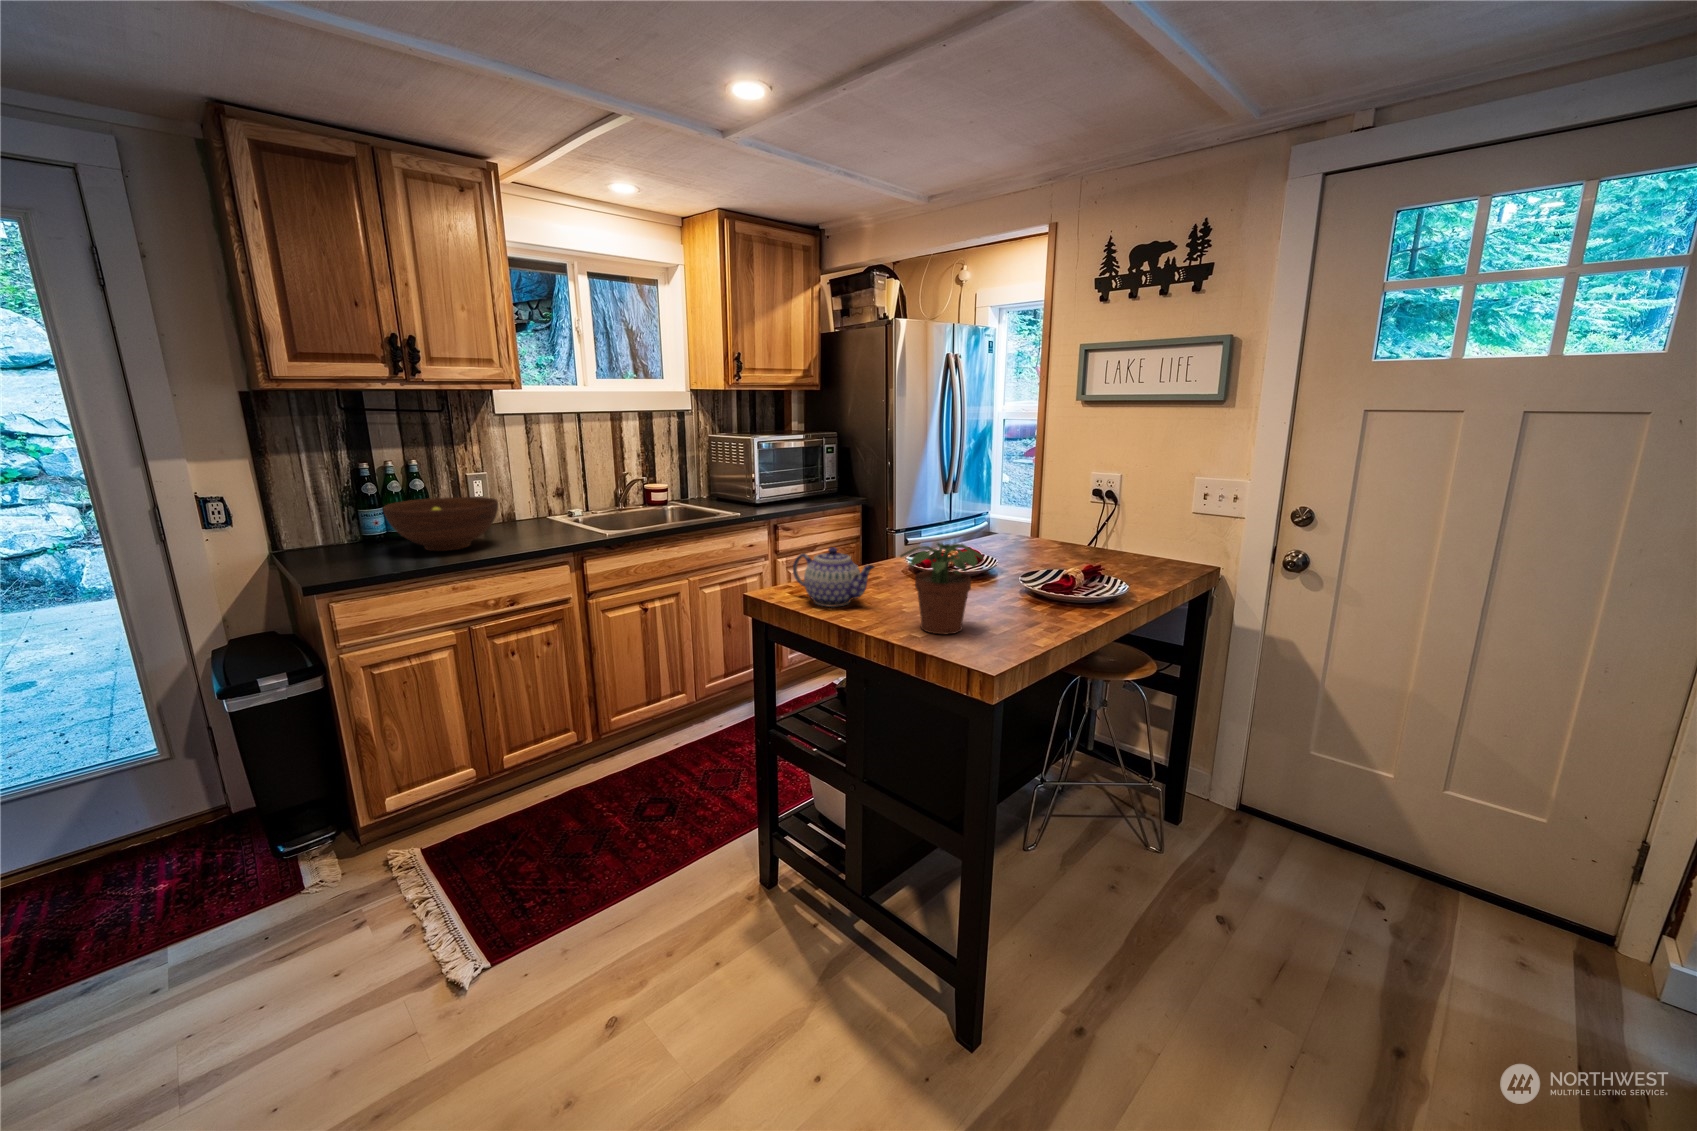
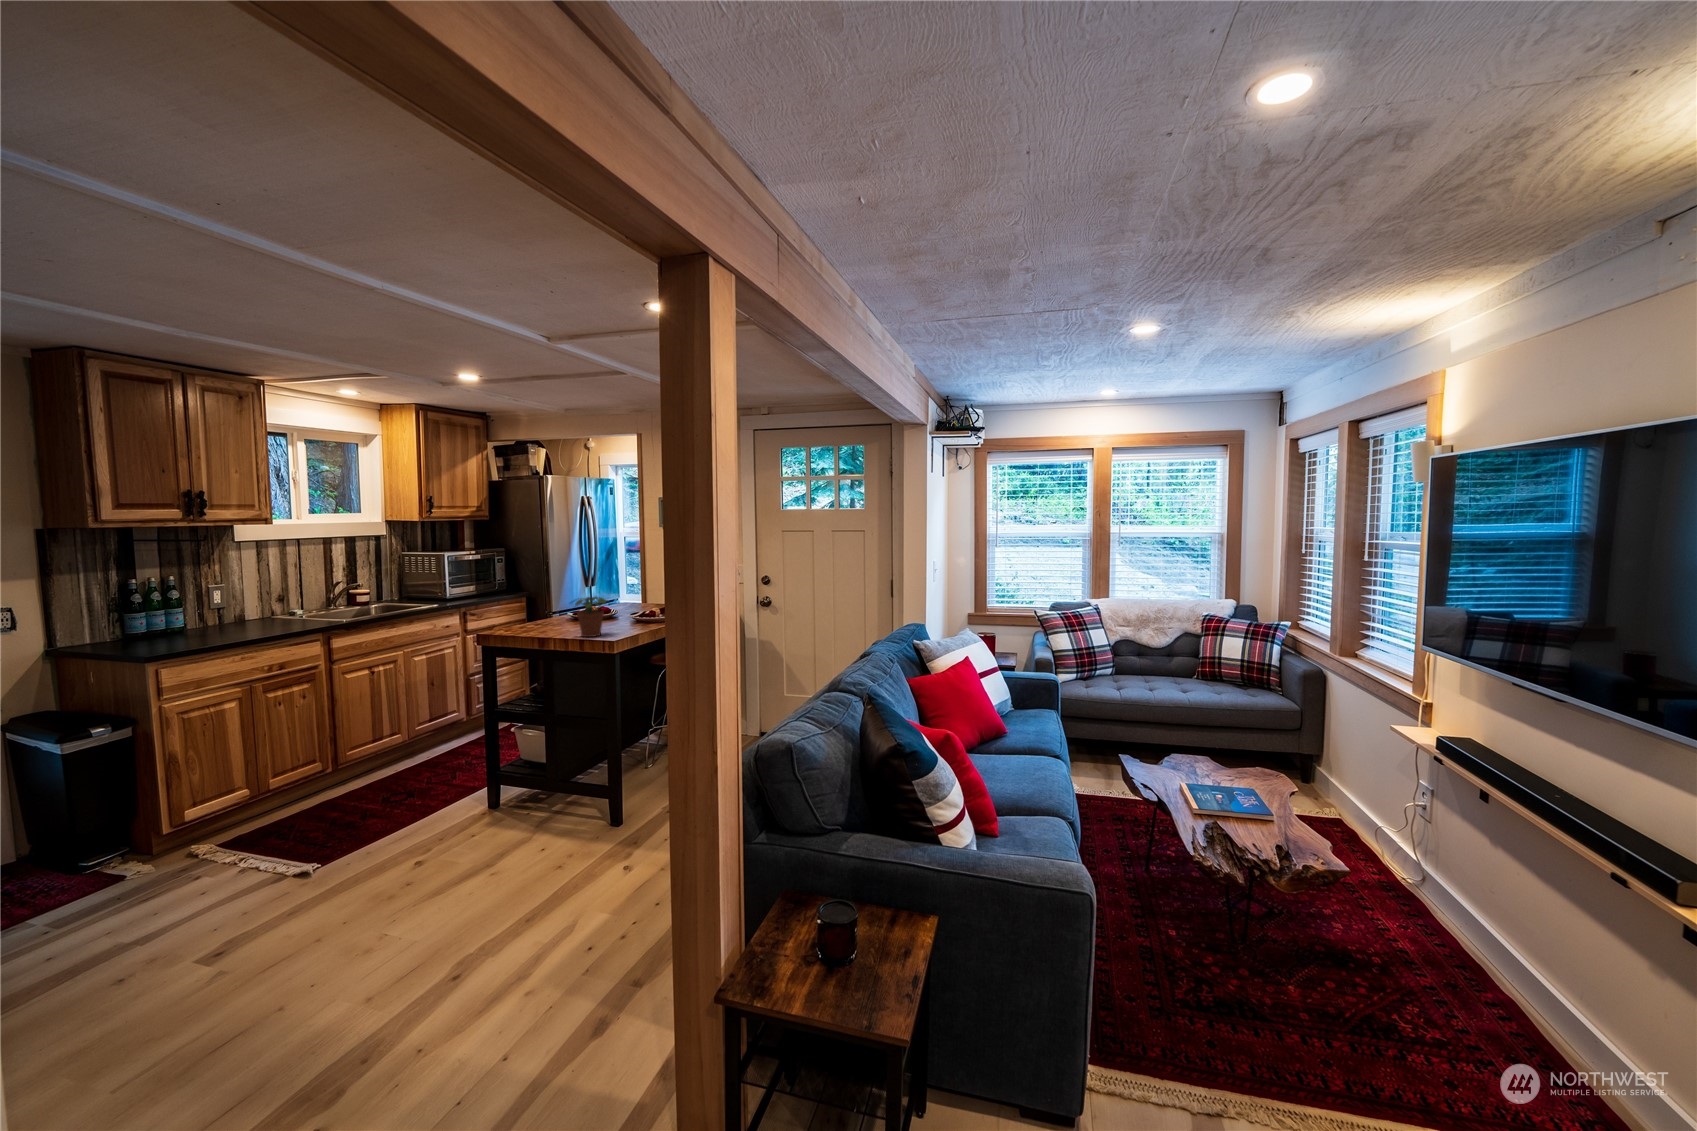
fruit bowl: present [383,497,498,551] -> none [171,600,264,637]
teapot: present [793,547,874,607] -> none [507,605,555,635]

